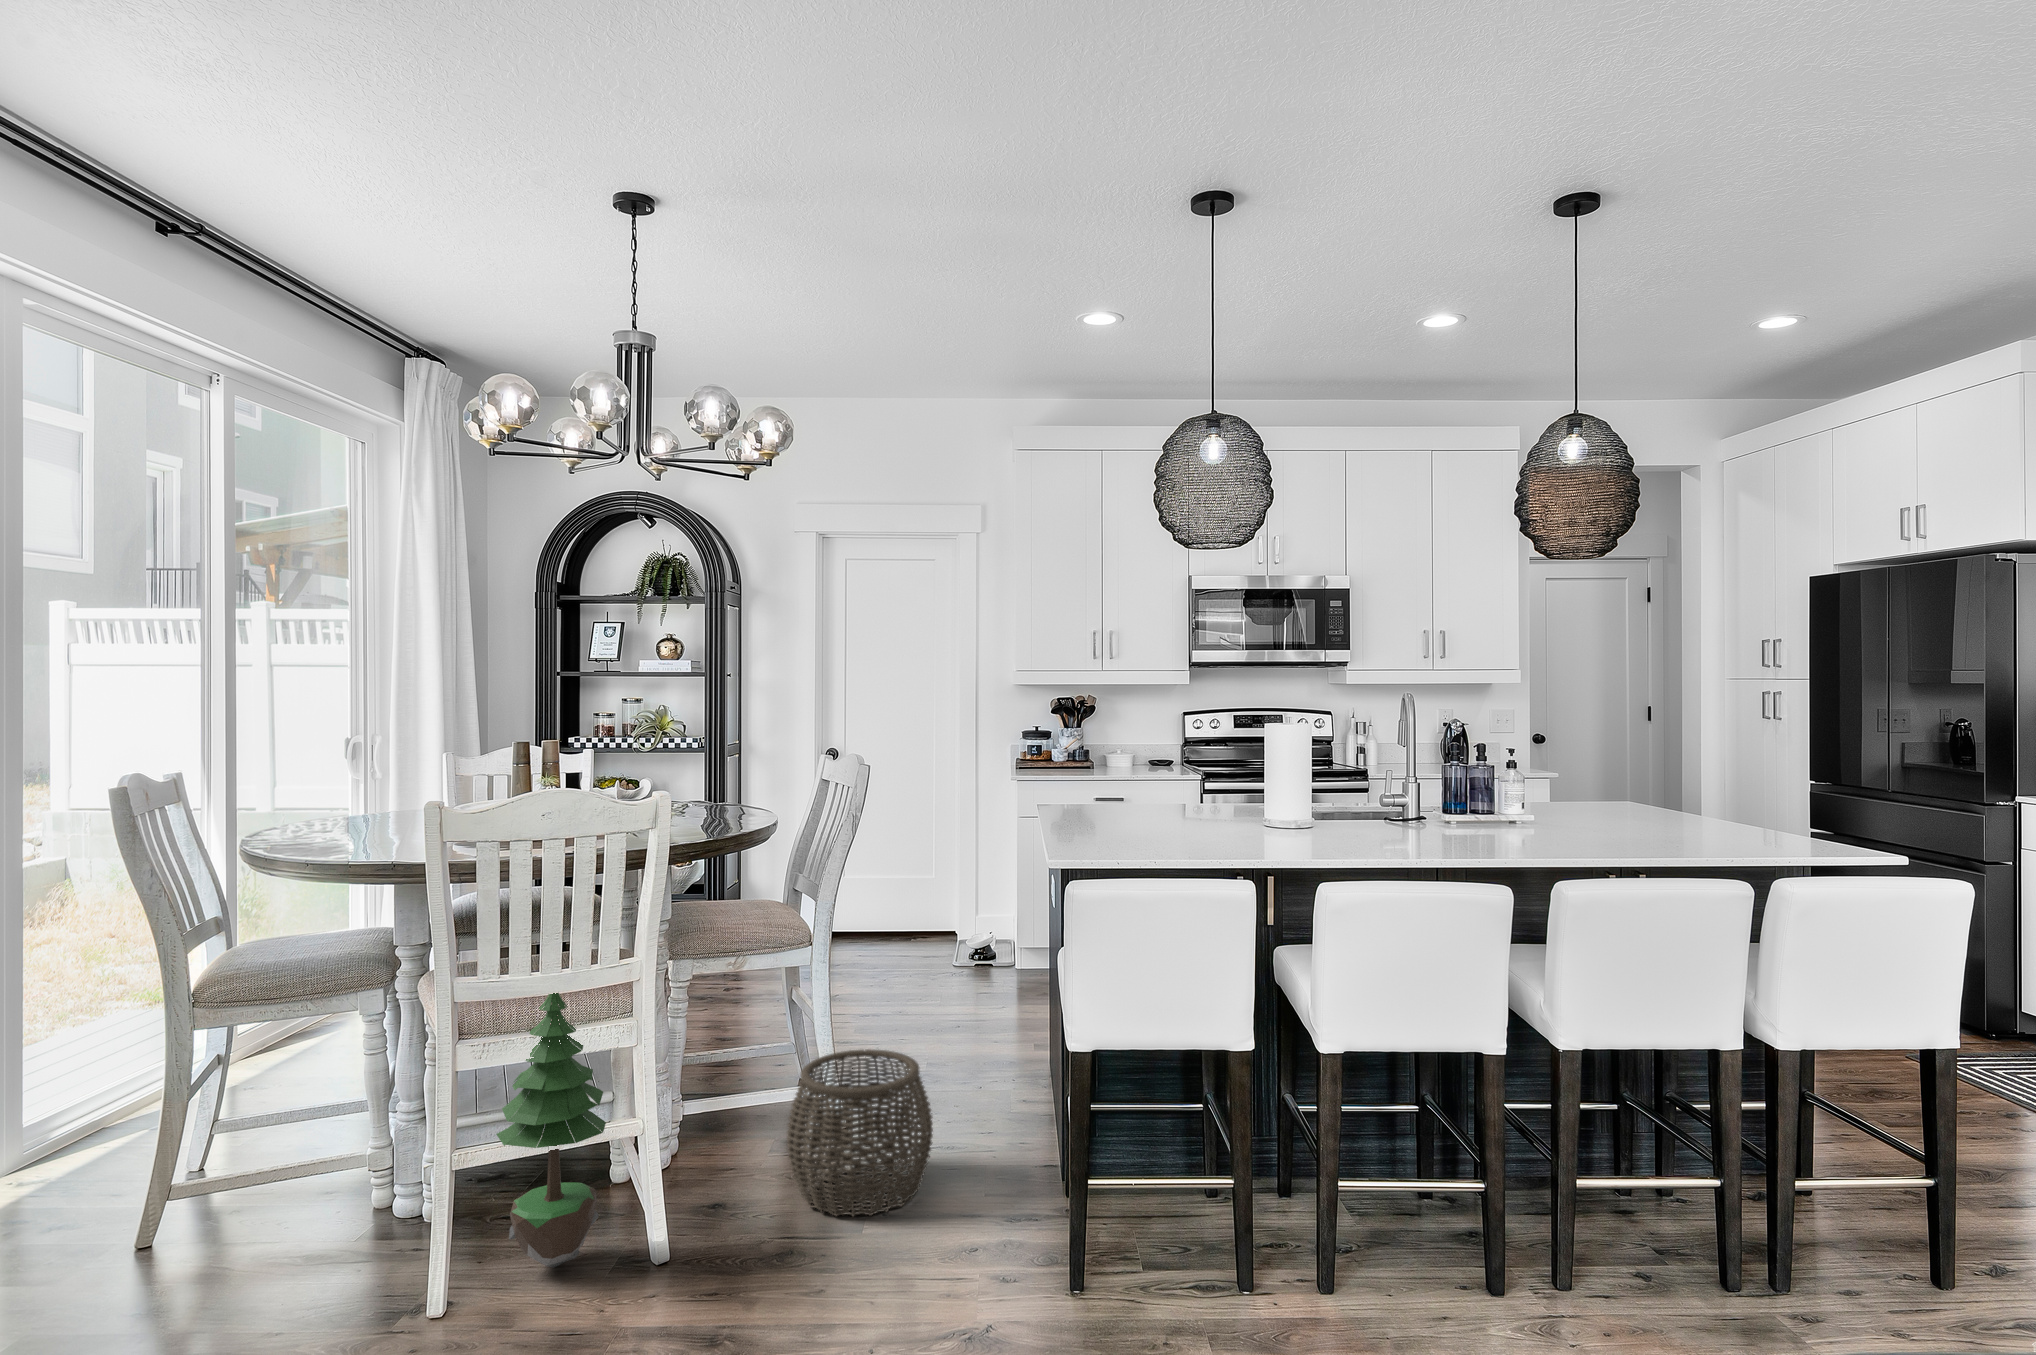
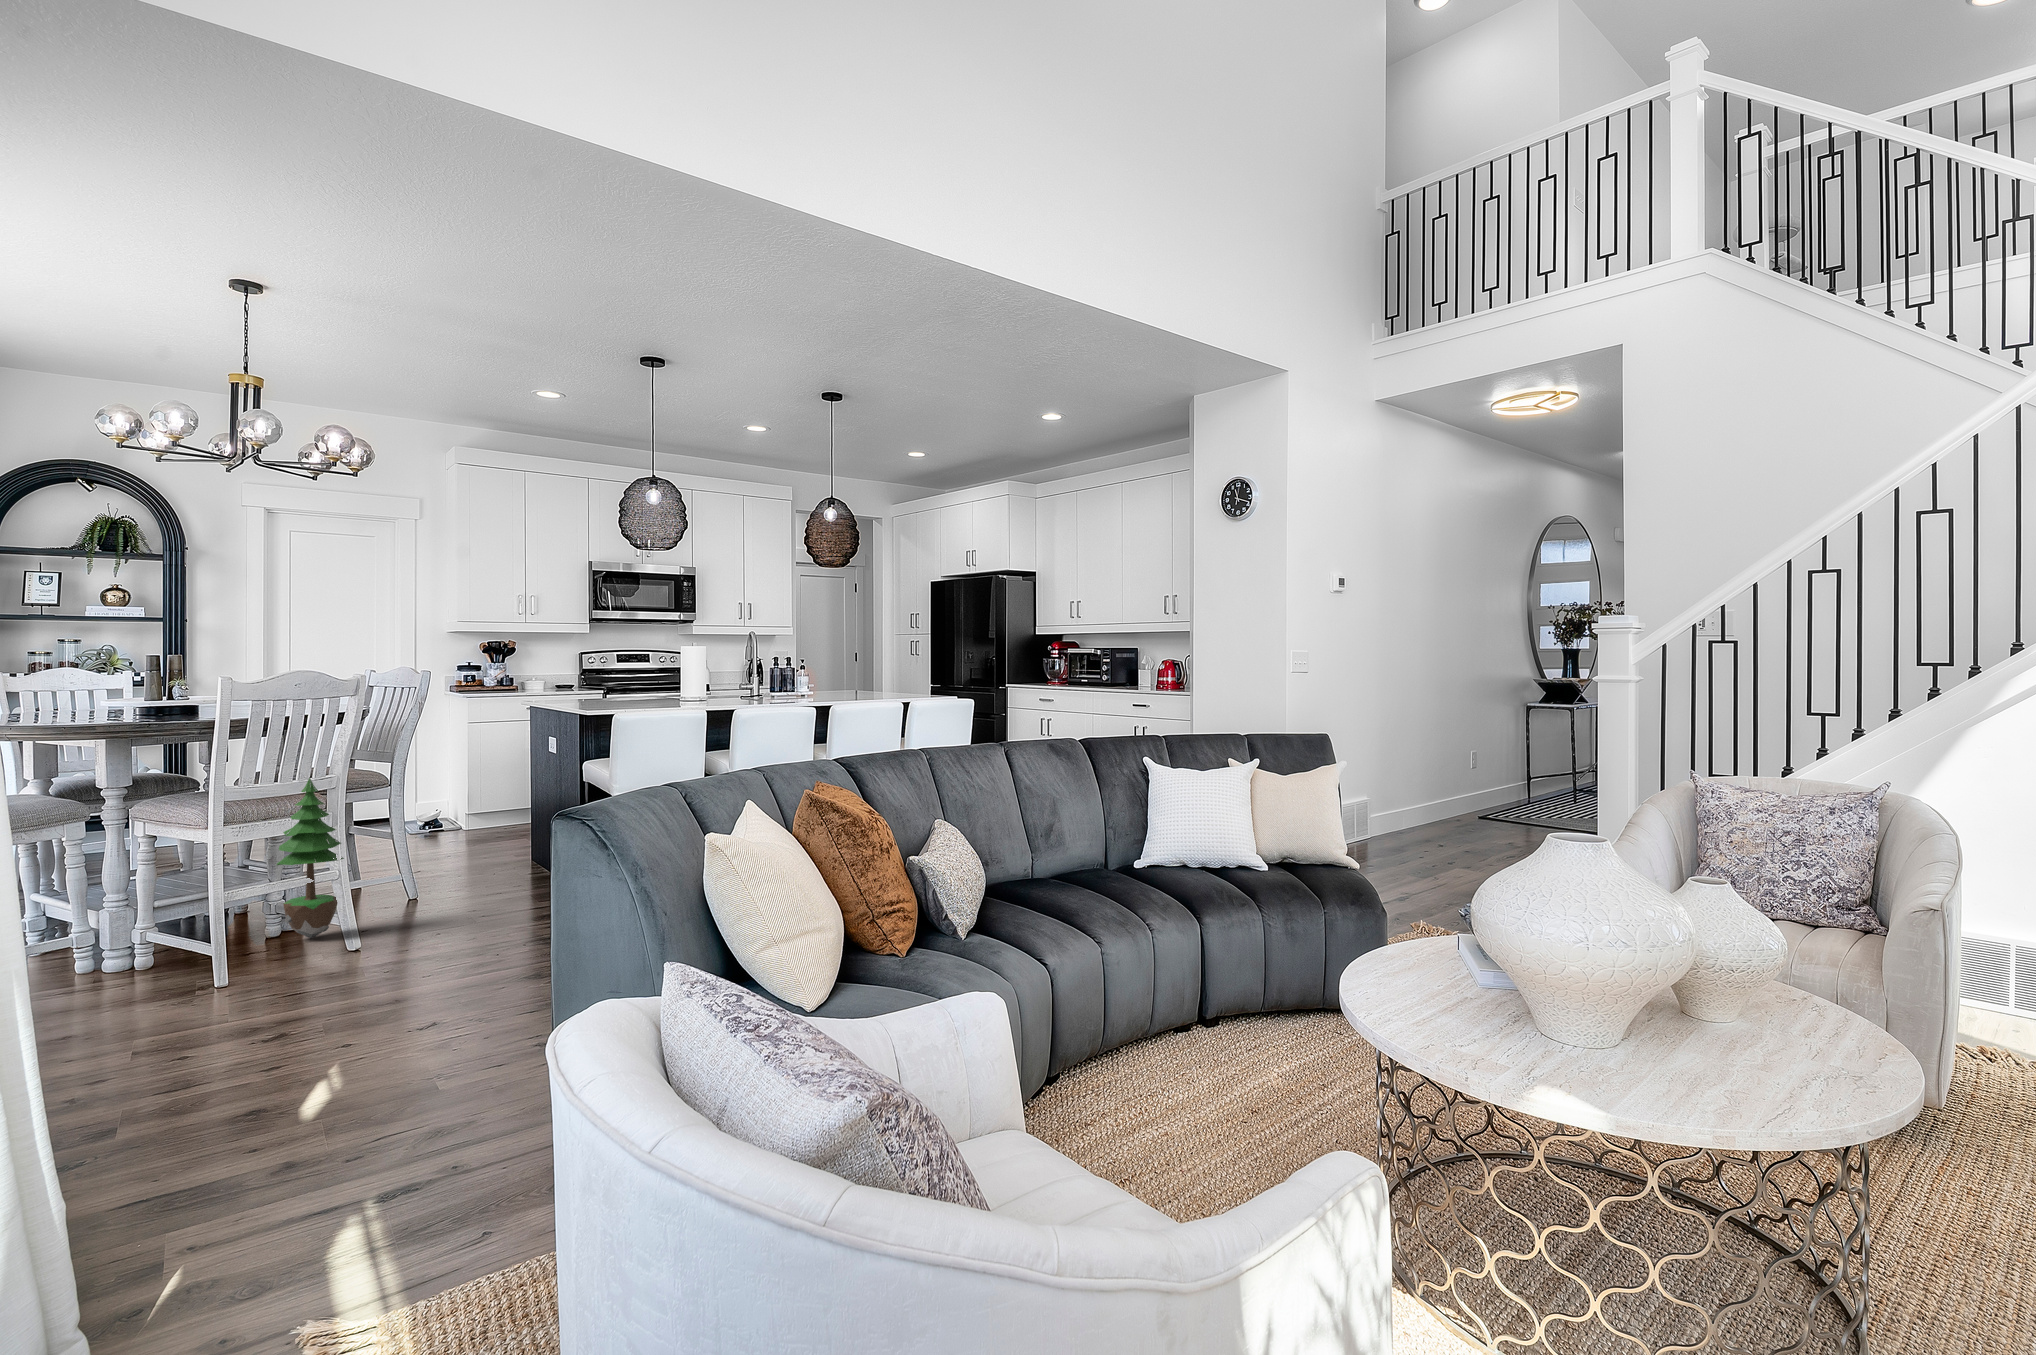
woven basket: present [787,1049,933,1217] -> none [423,826,514,907]

